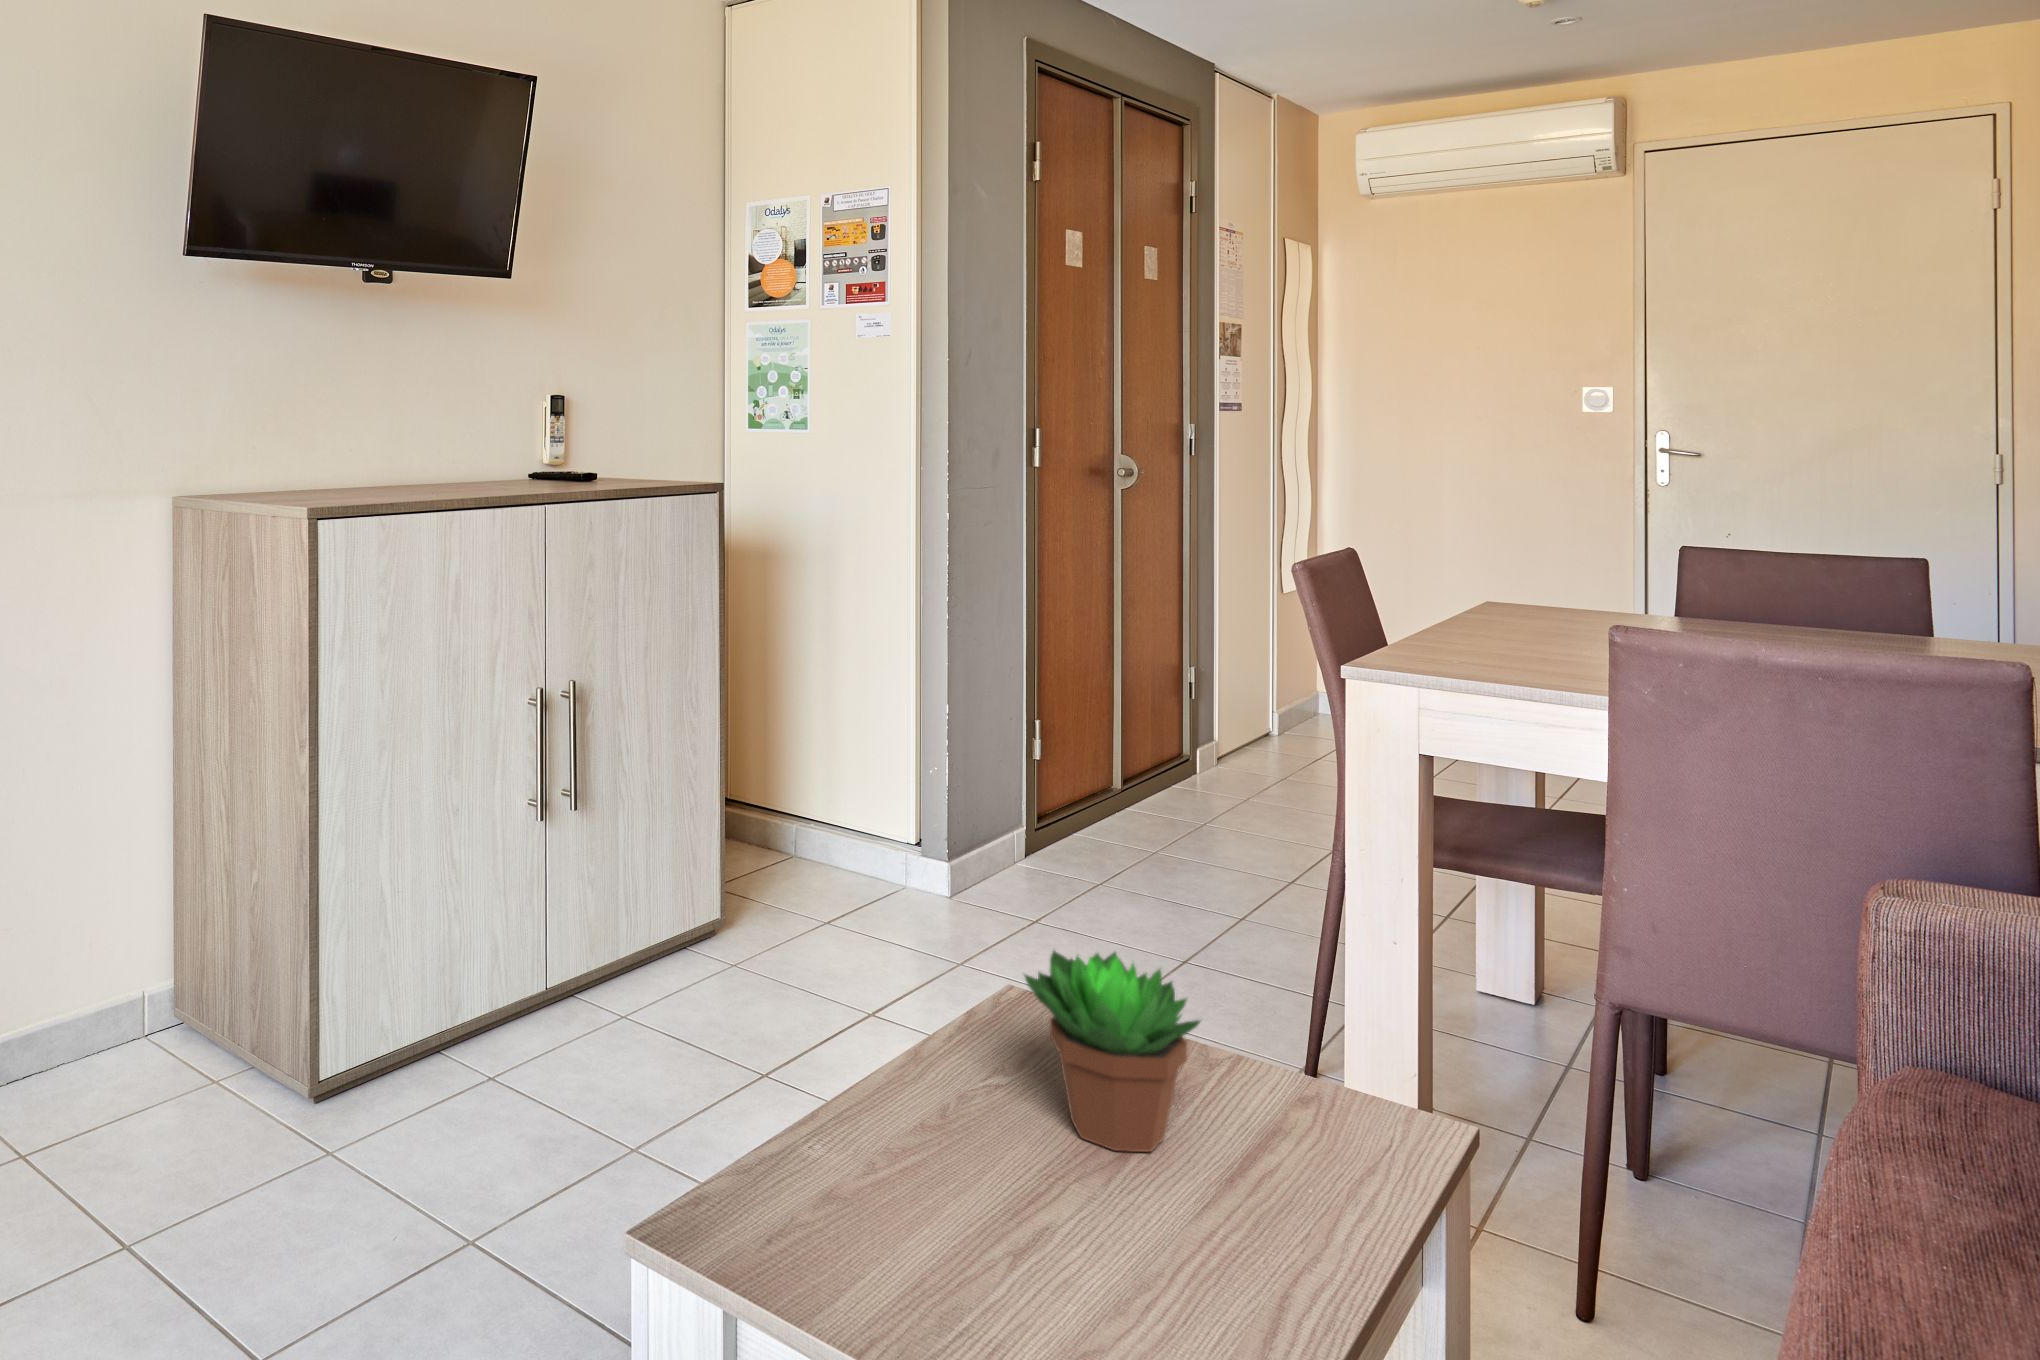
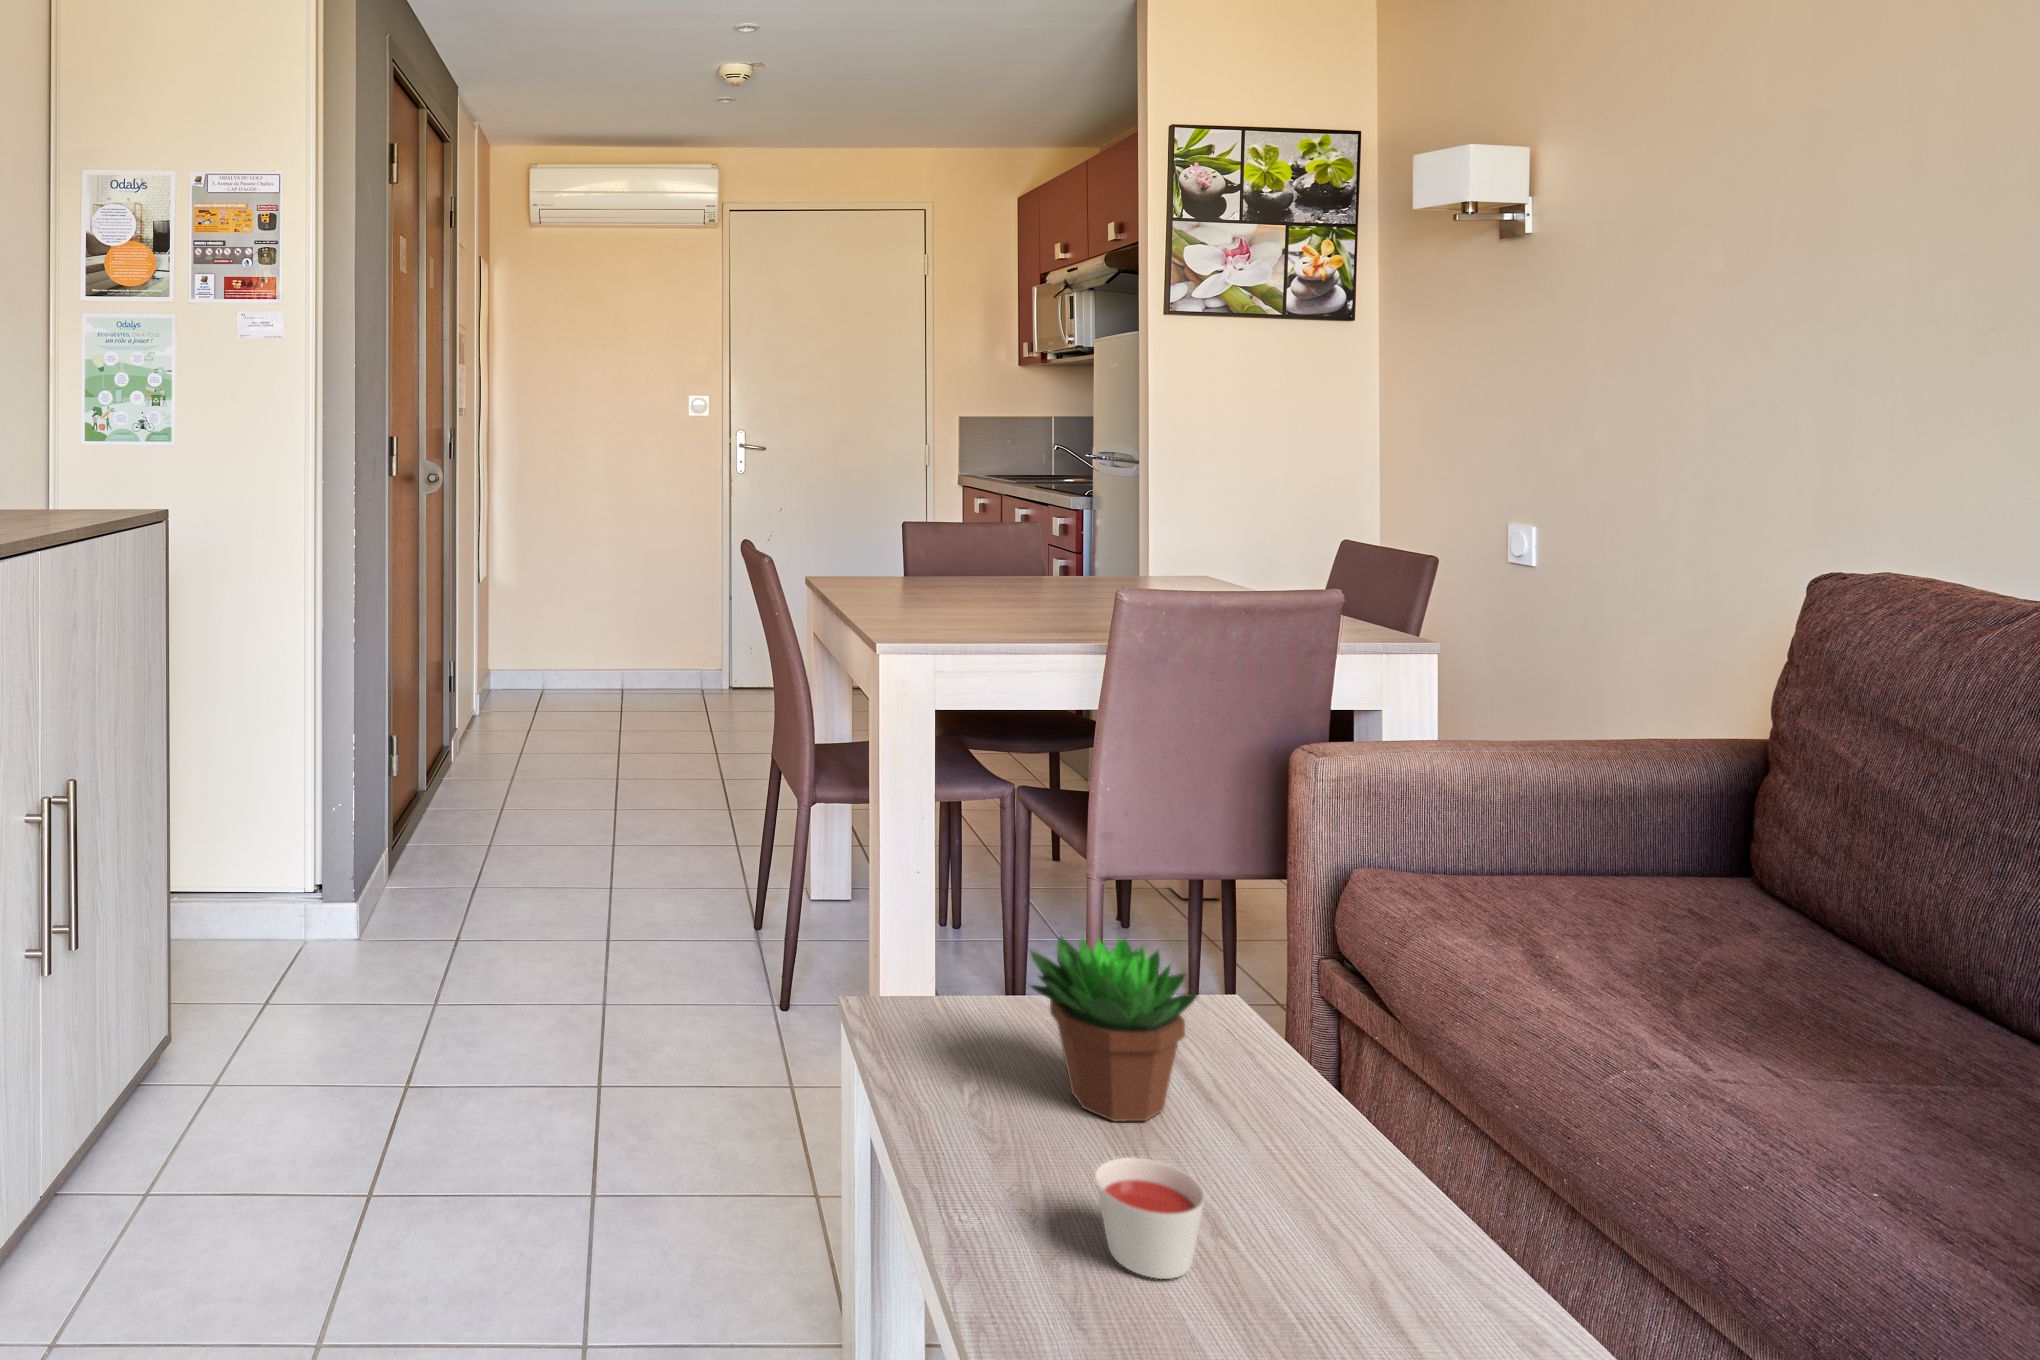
candle: none [864,1121,964,1236] -> present [1095,1158,1205,1279]

